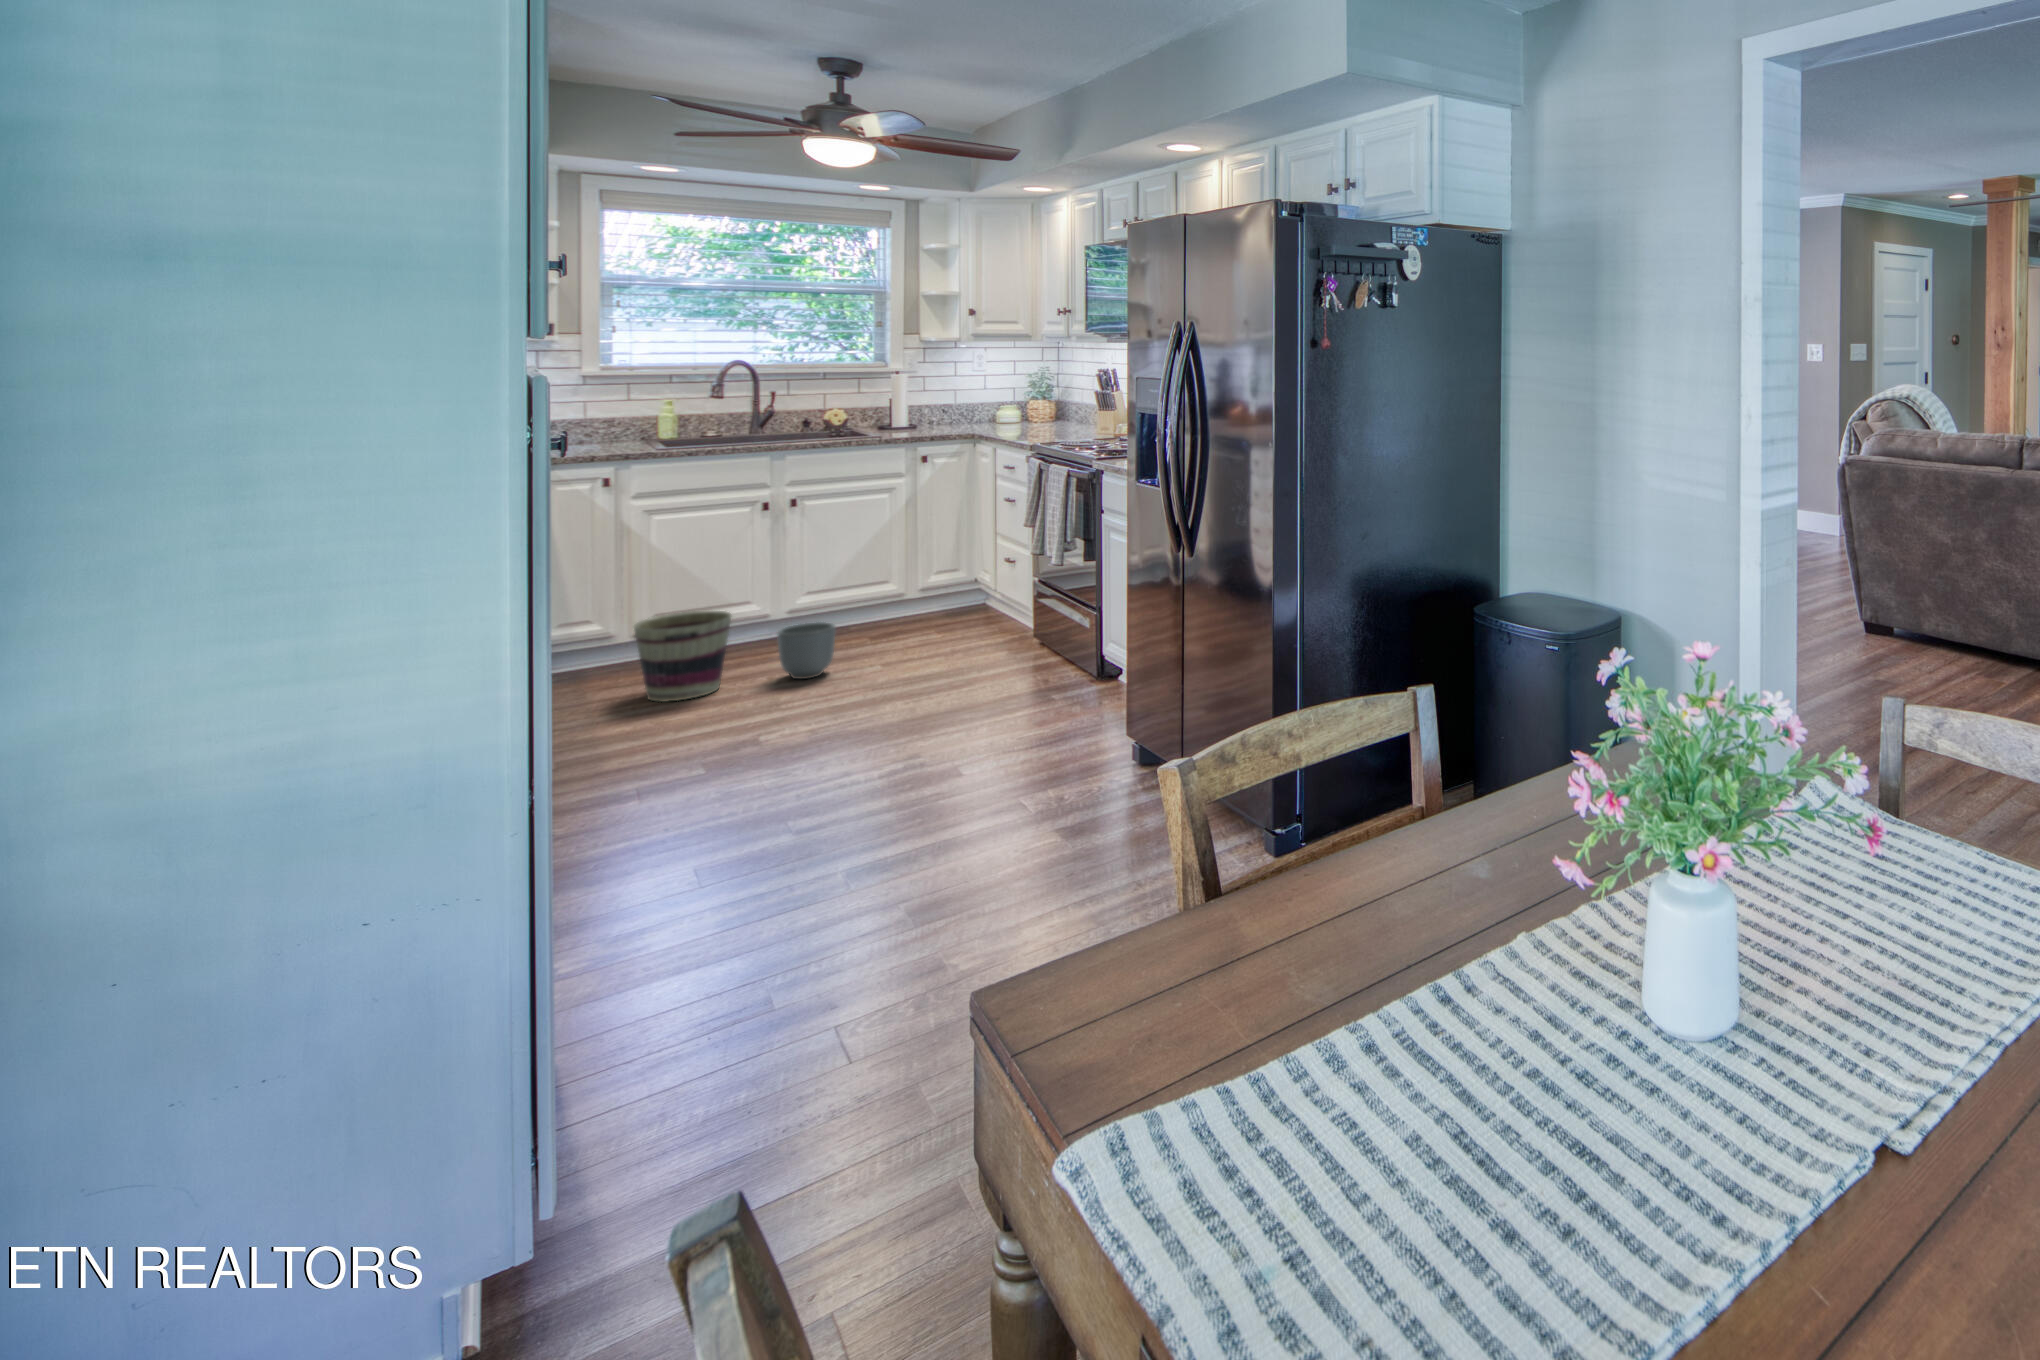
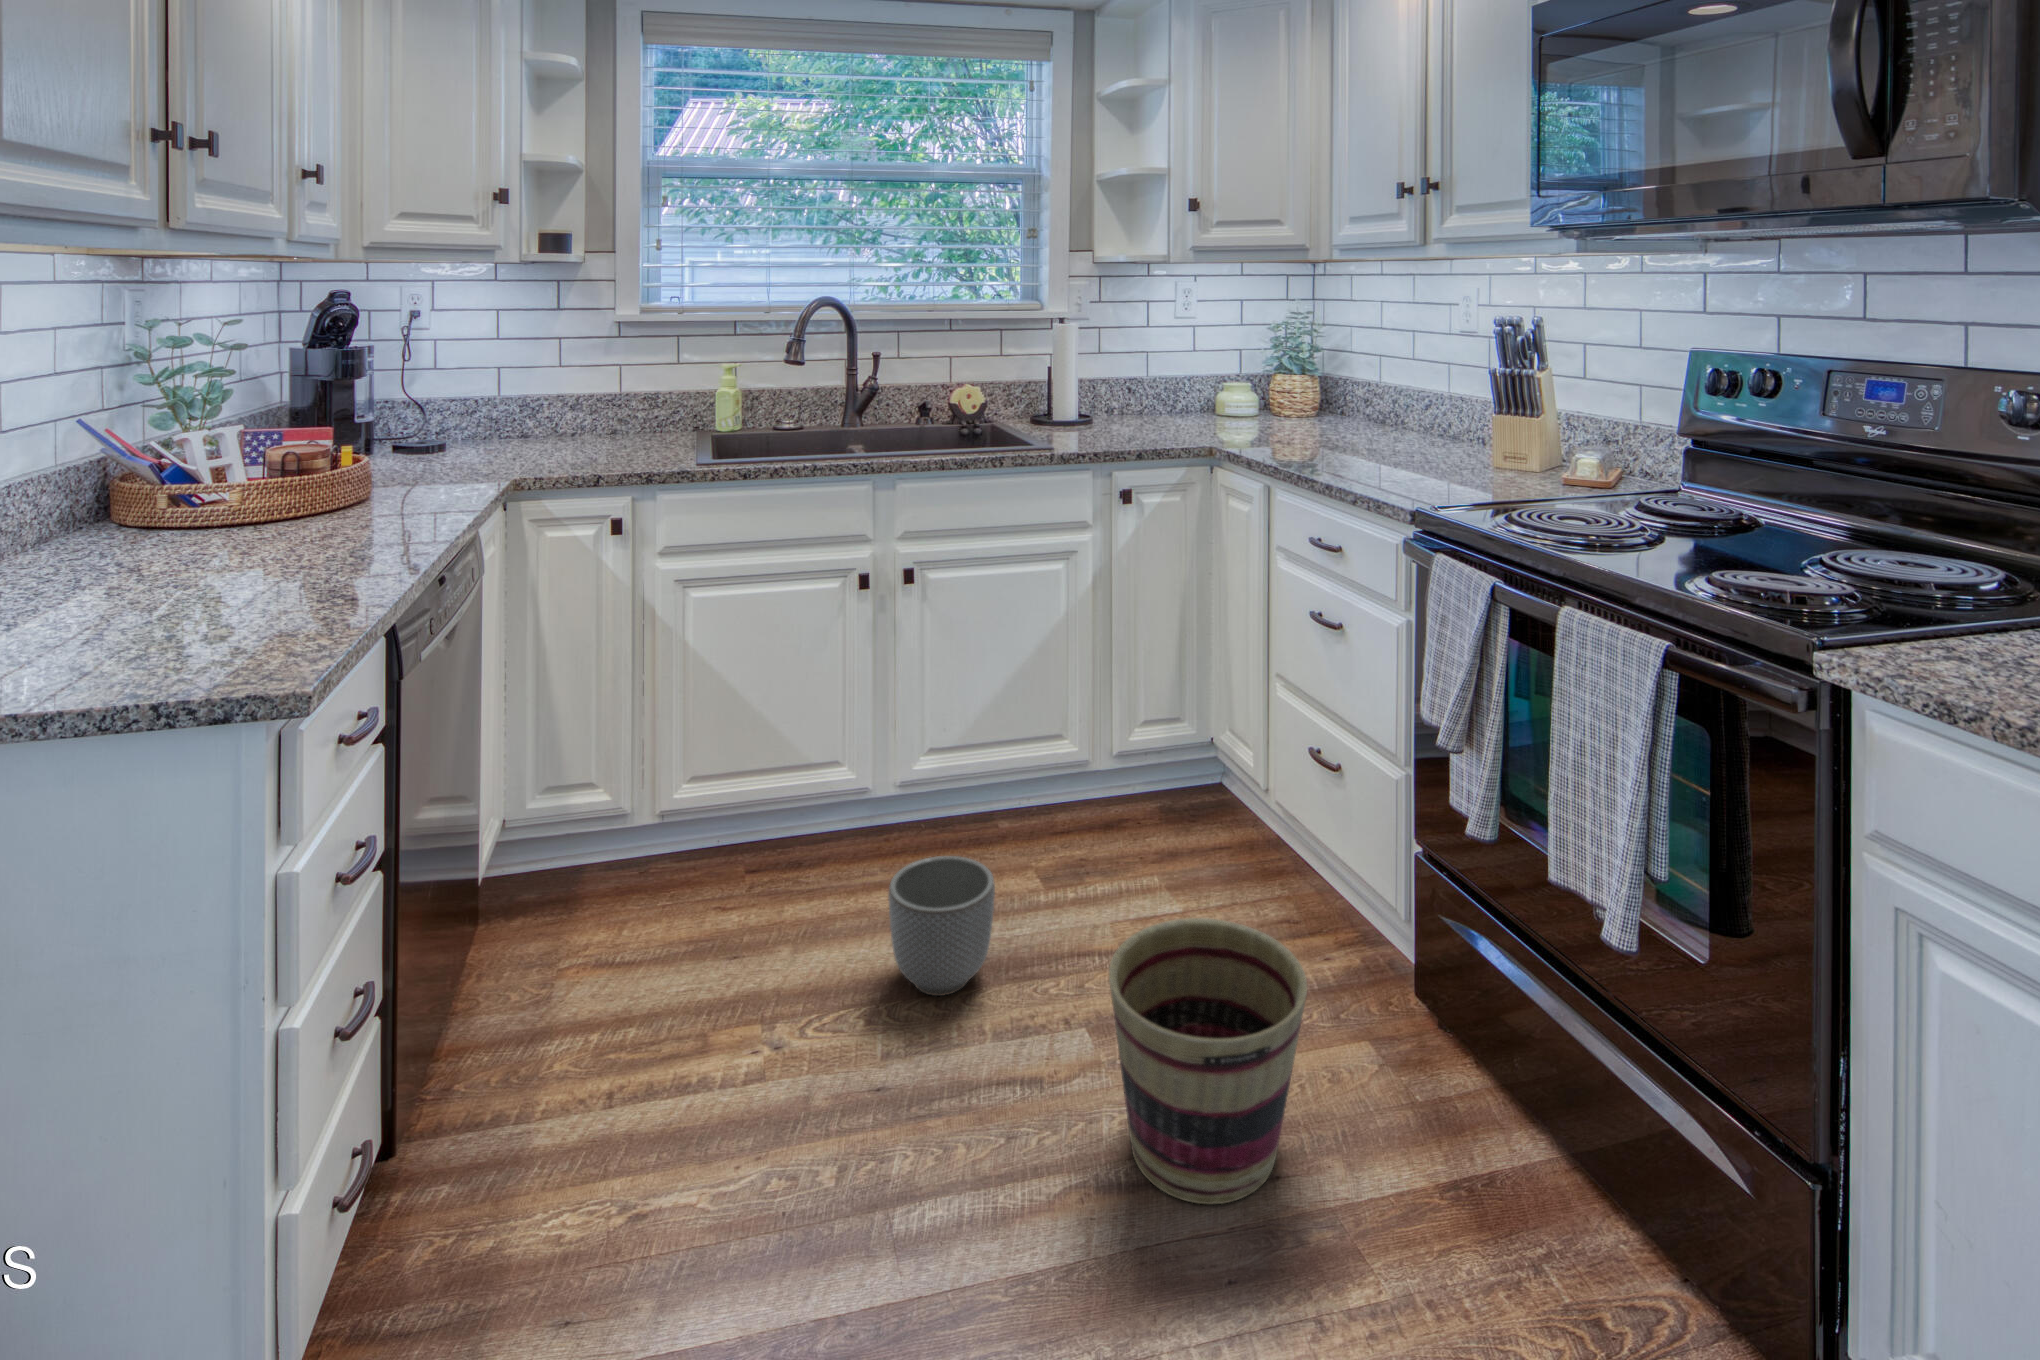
basket: present [634,611,731,702] -> present [1109,918,1307,1204]

